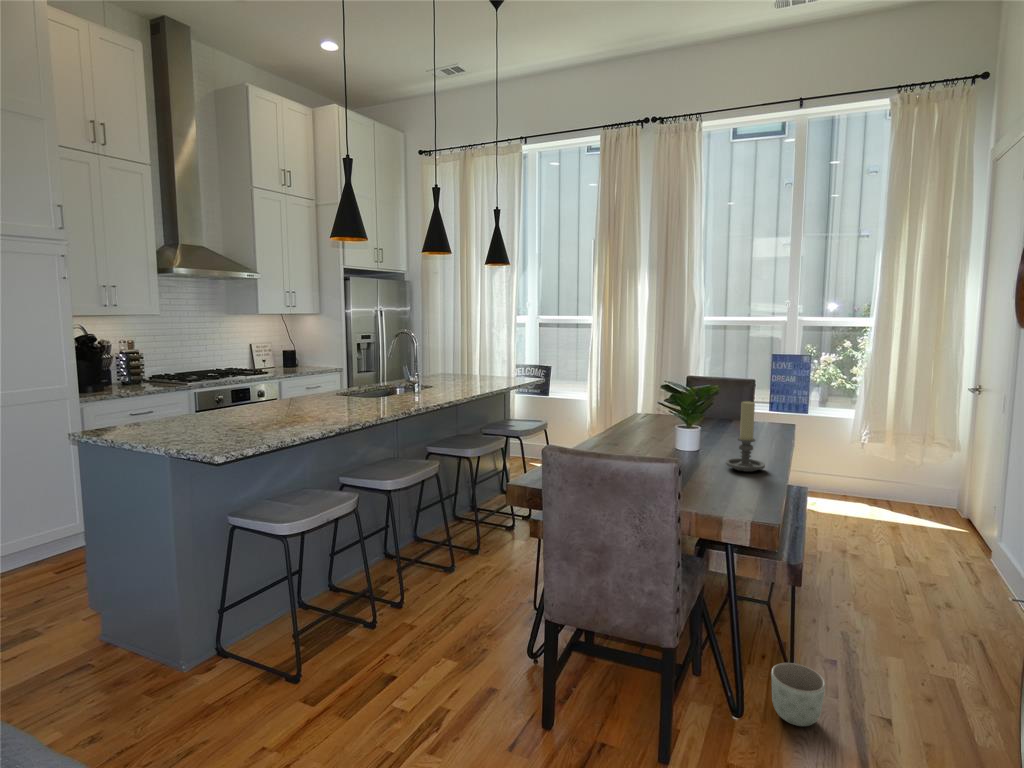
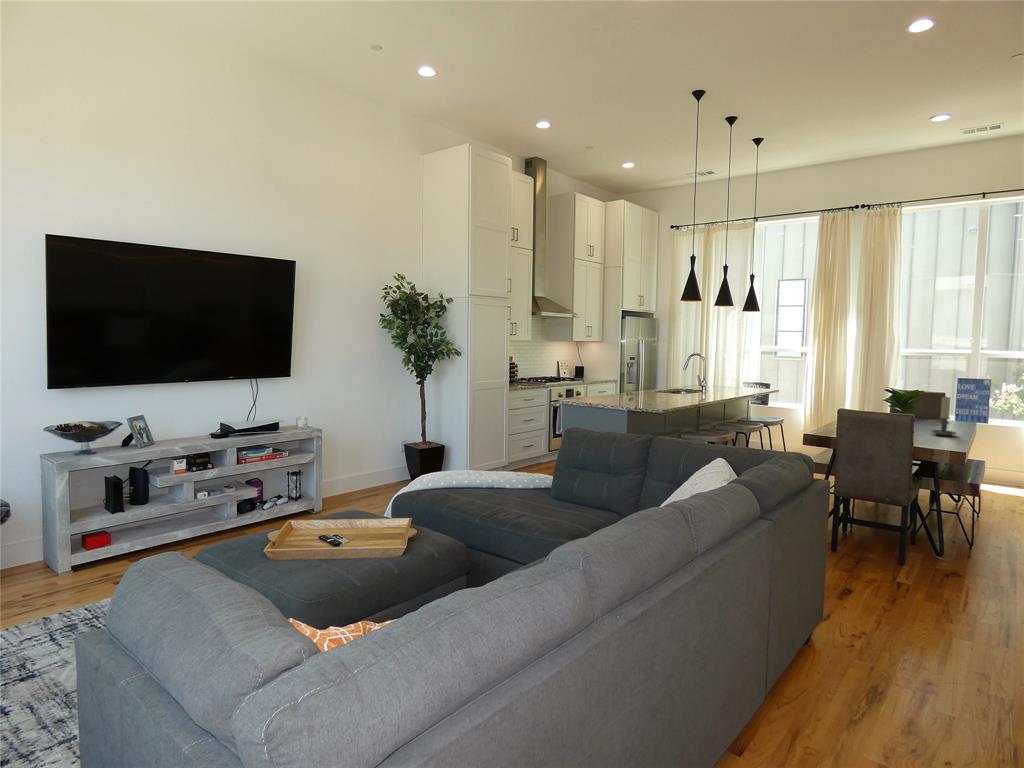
planter: present [771,663,826,726] -> none [960,535,992,564]

